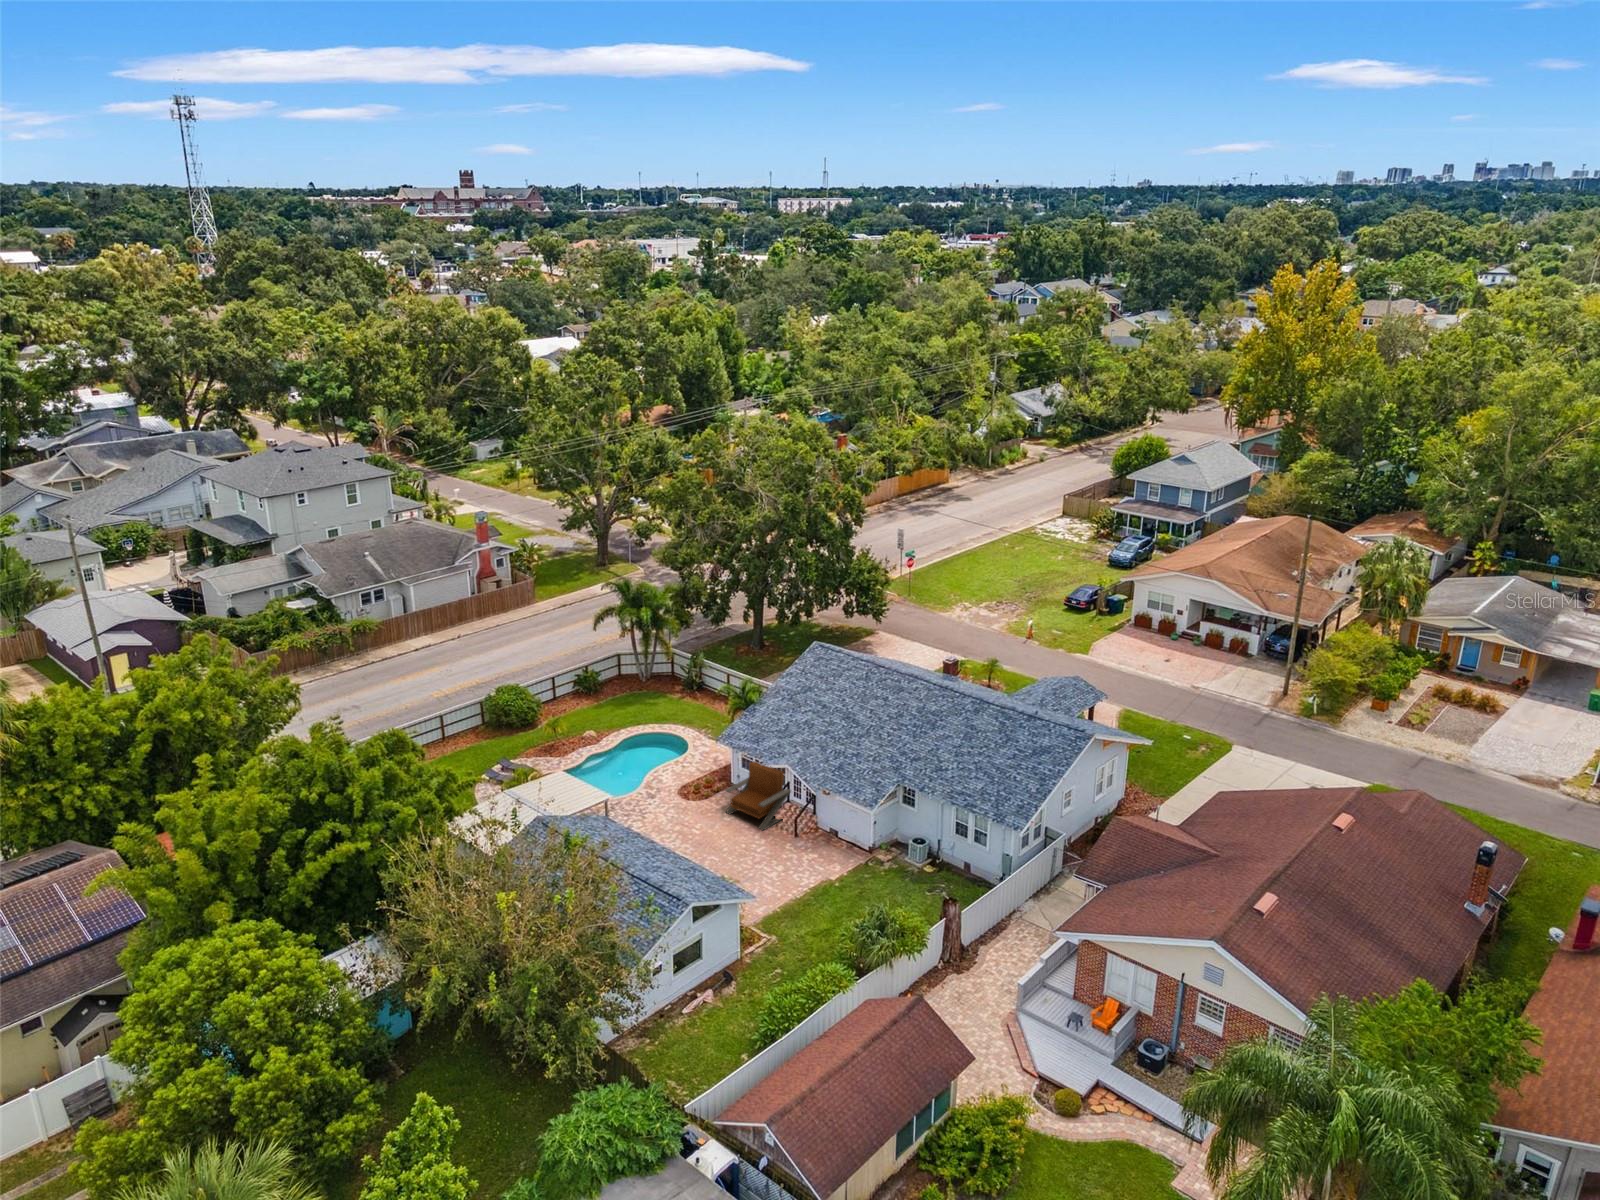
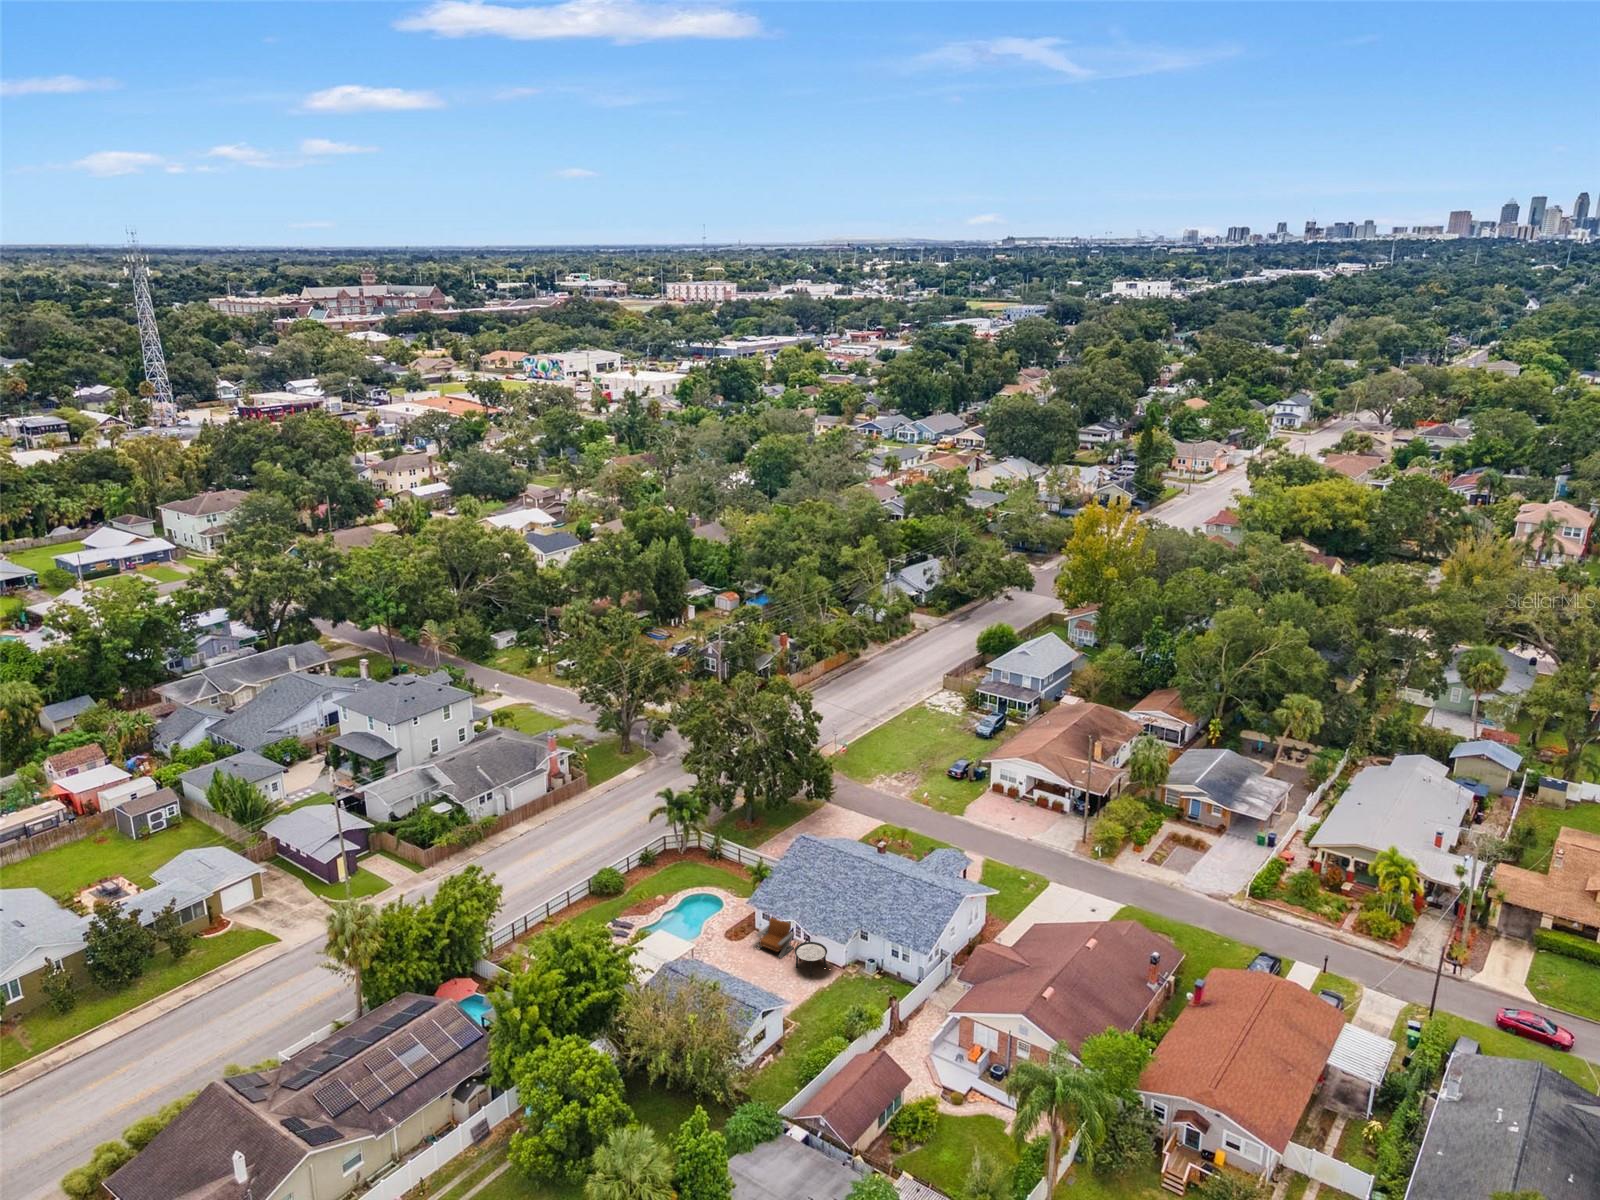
round table: none [784,804,841,861] -> present [795,942,827,976]

